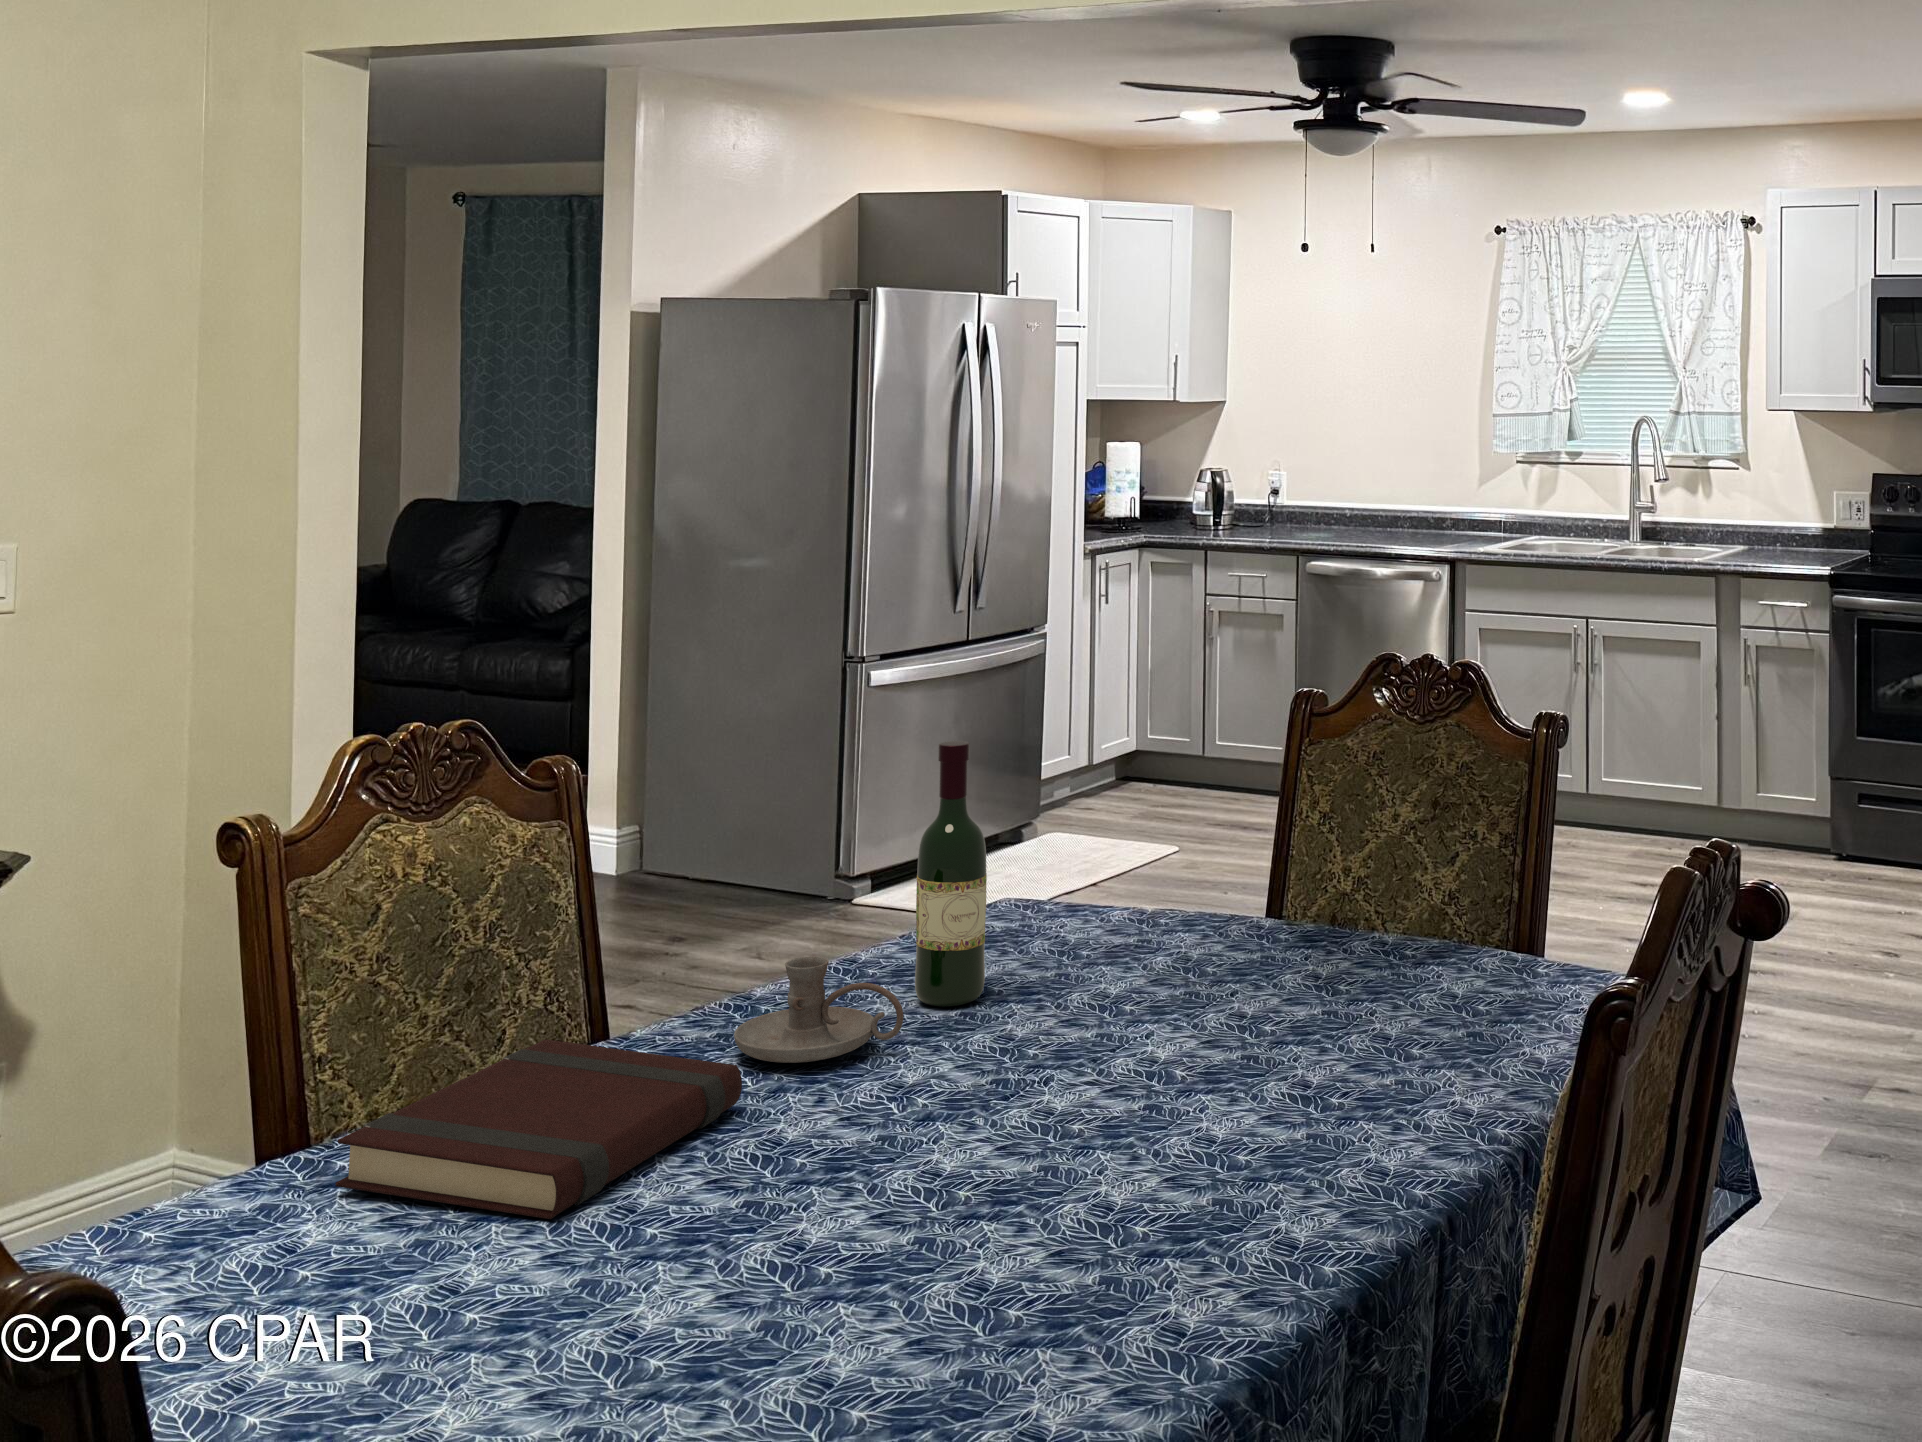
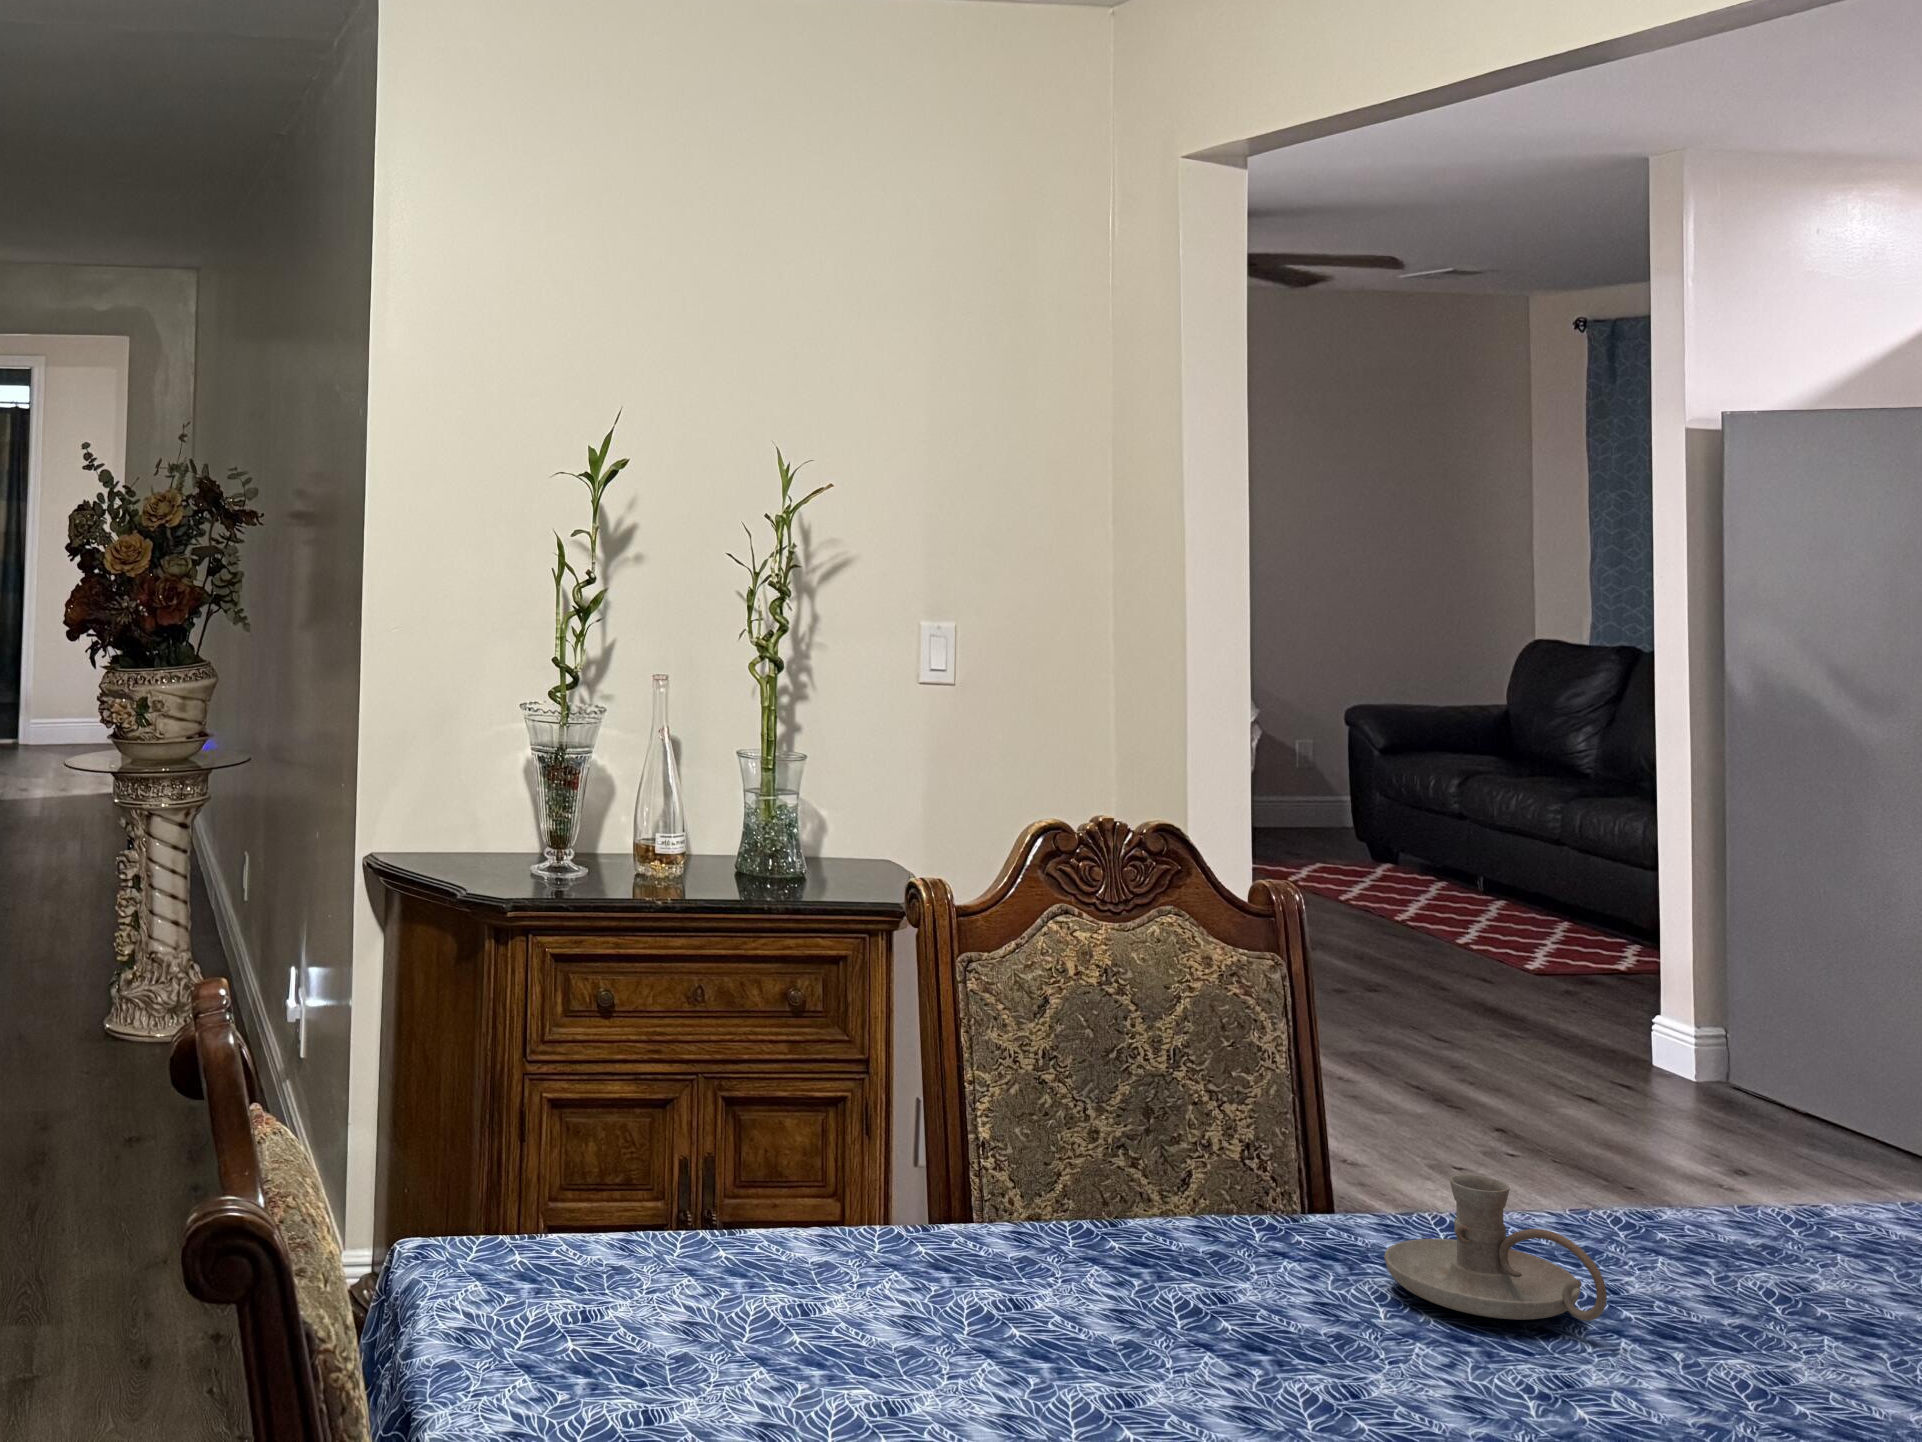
wine bottle: present [915,741,987,1006] -> none [1677,935,1789,1316]
book: present [335,1039,742,1219] -> none [883,1184,1346,1376]

